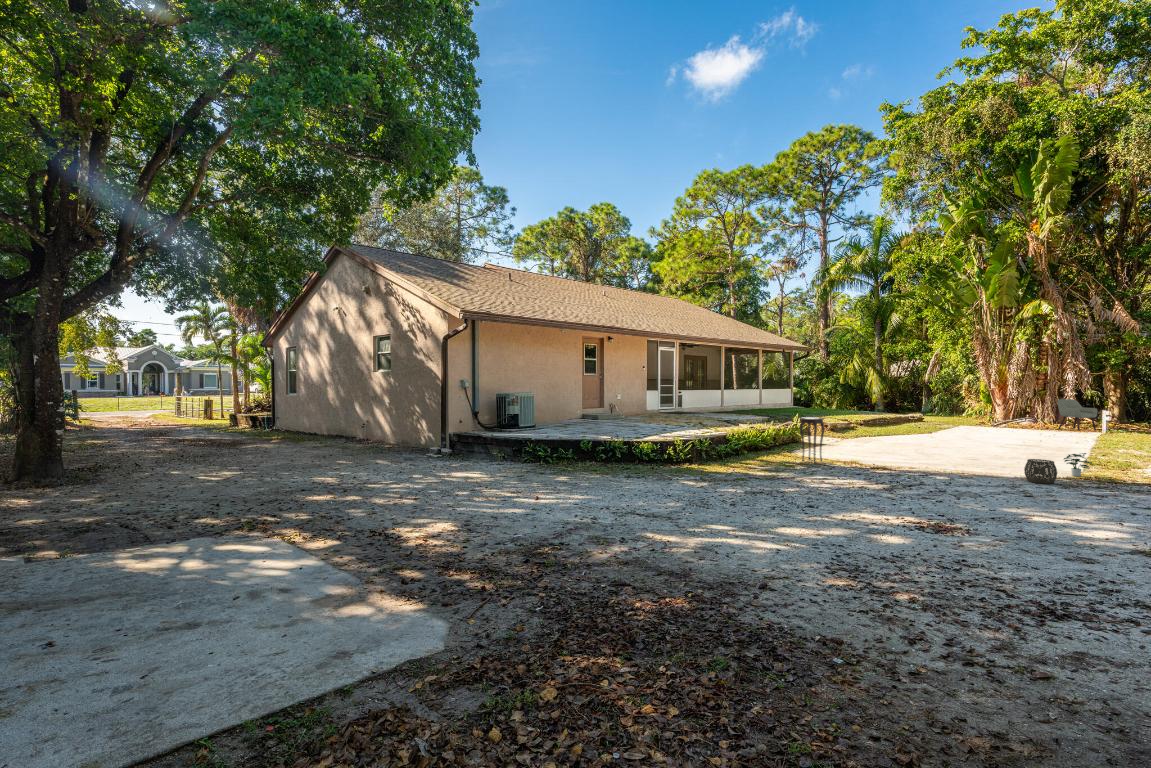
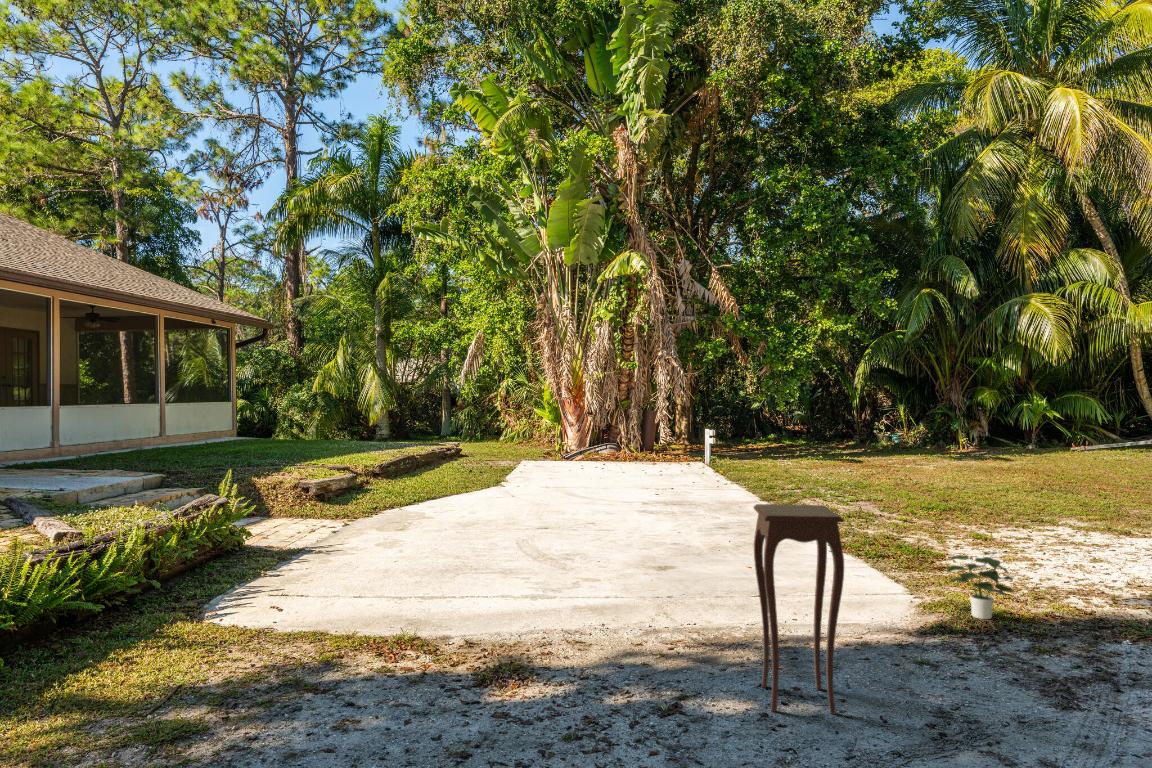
chair: present [1058,399,1098,431] -> none [643,411,684,458]
side table: present [800,417,824,461] -> present [754,504,844,714]
woven basket: present [1024,459,1057,484] -> none [996,610,1102,709]

